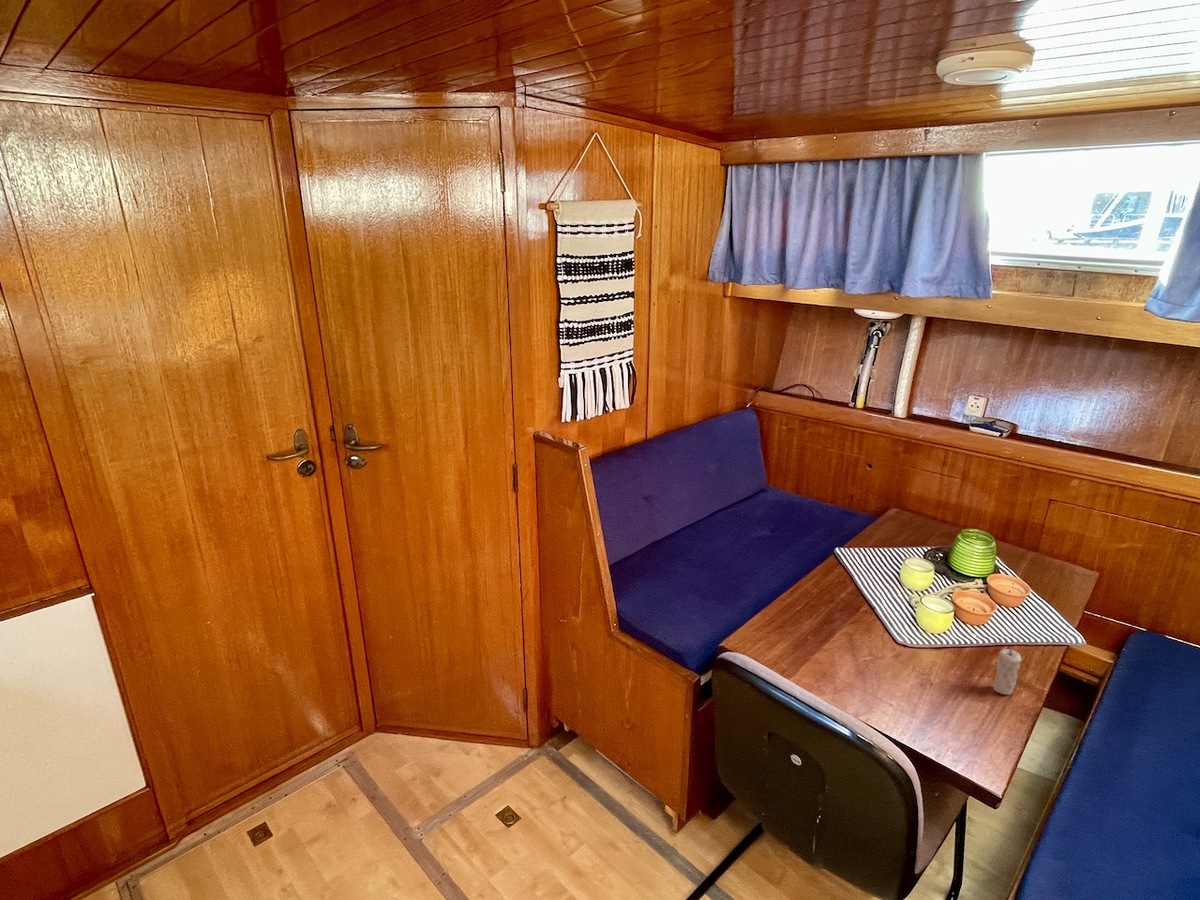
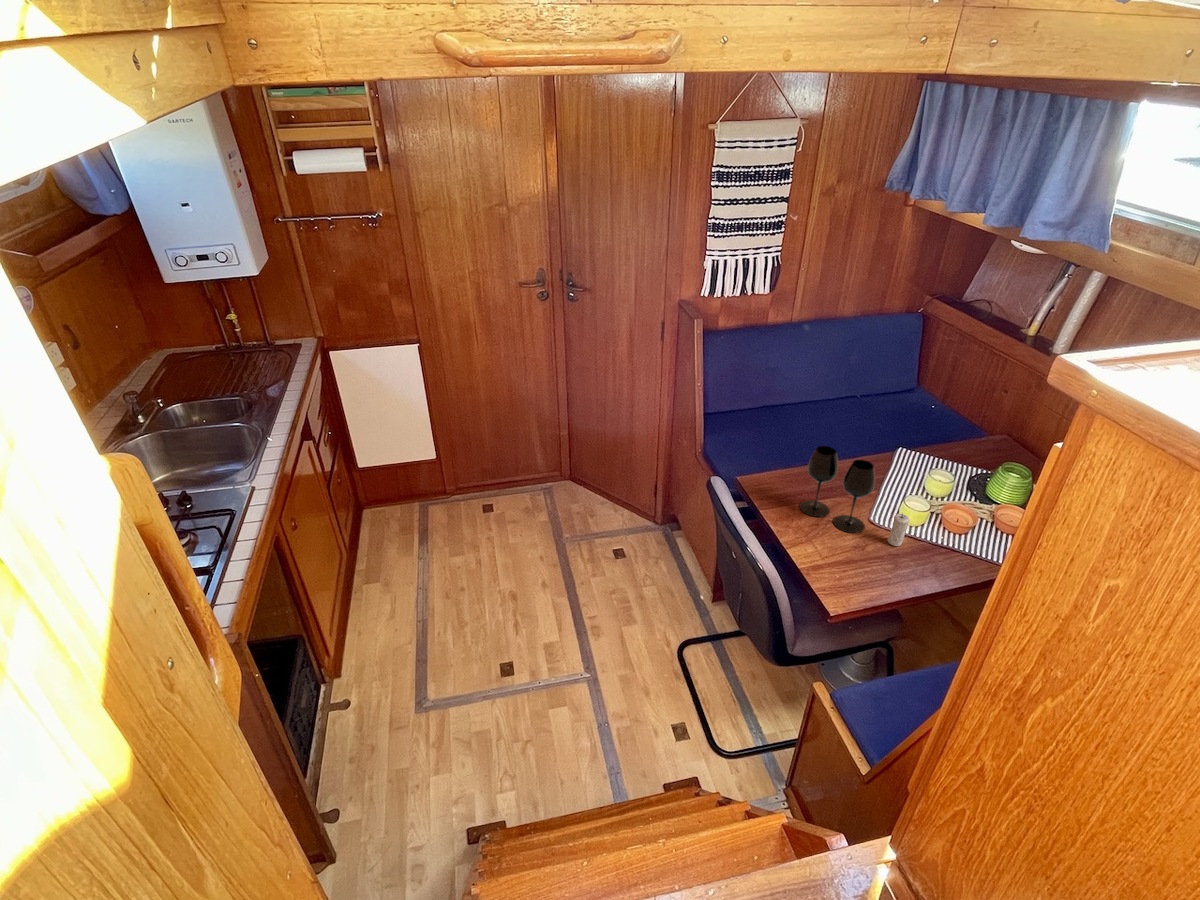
wine glass: none [856,586,968,697] -> present [800,446,875,533]

